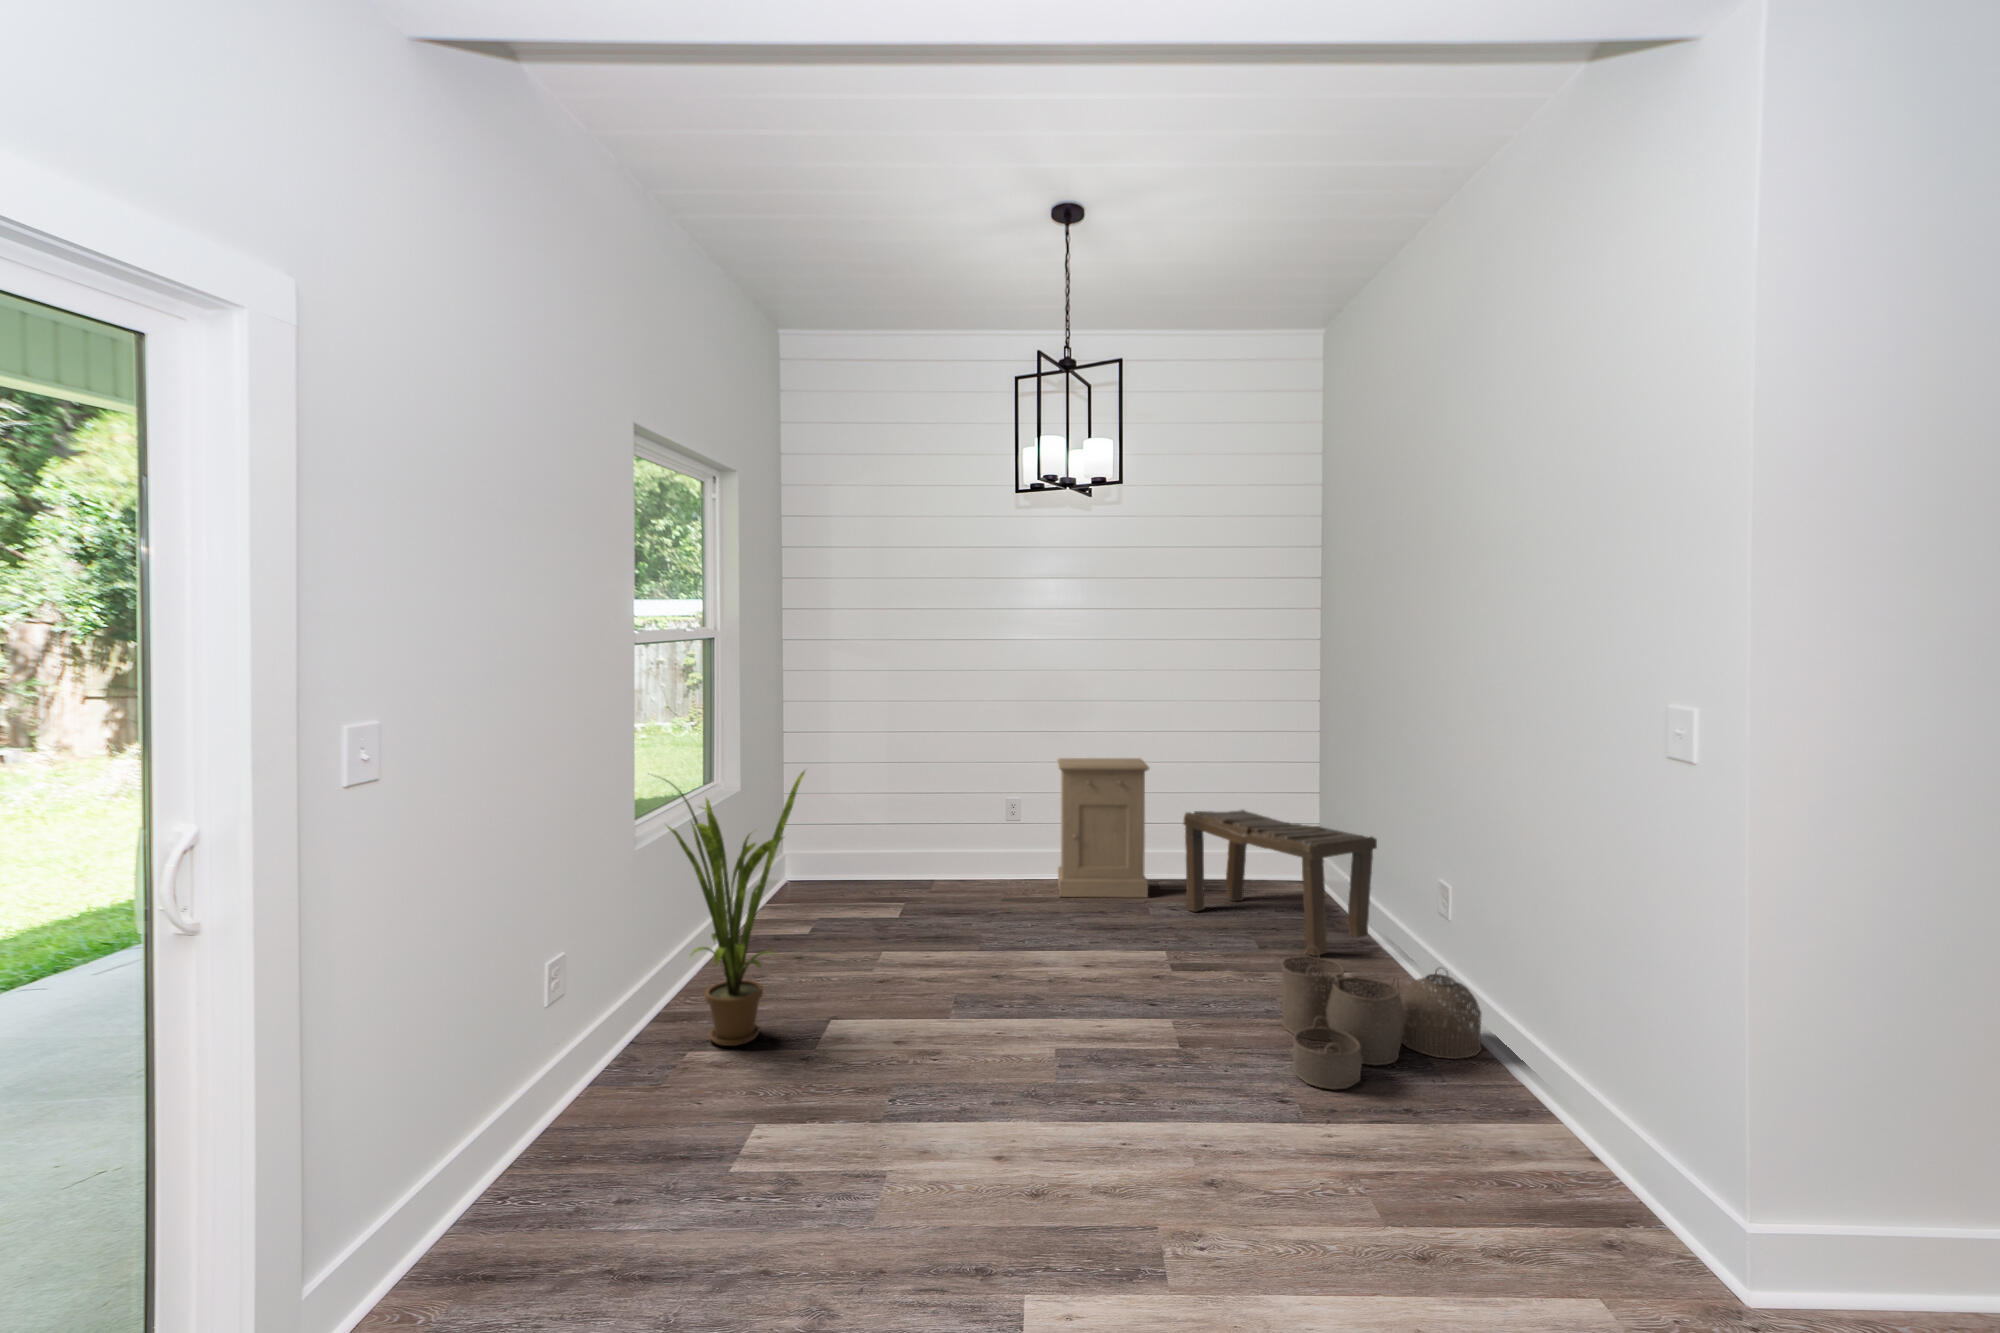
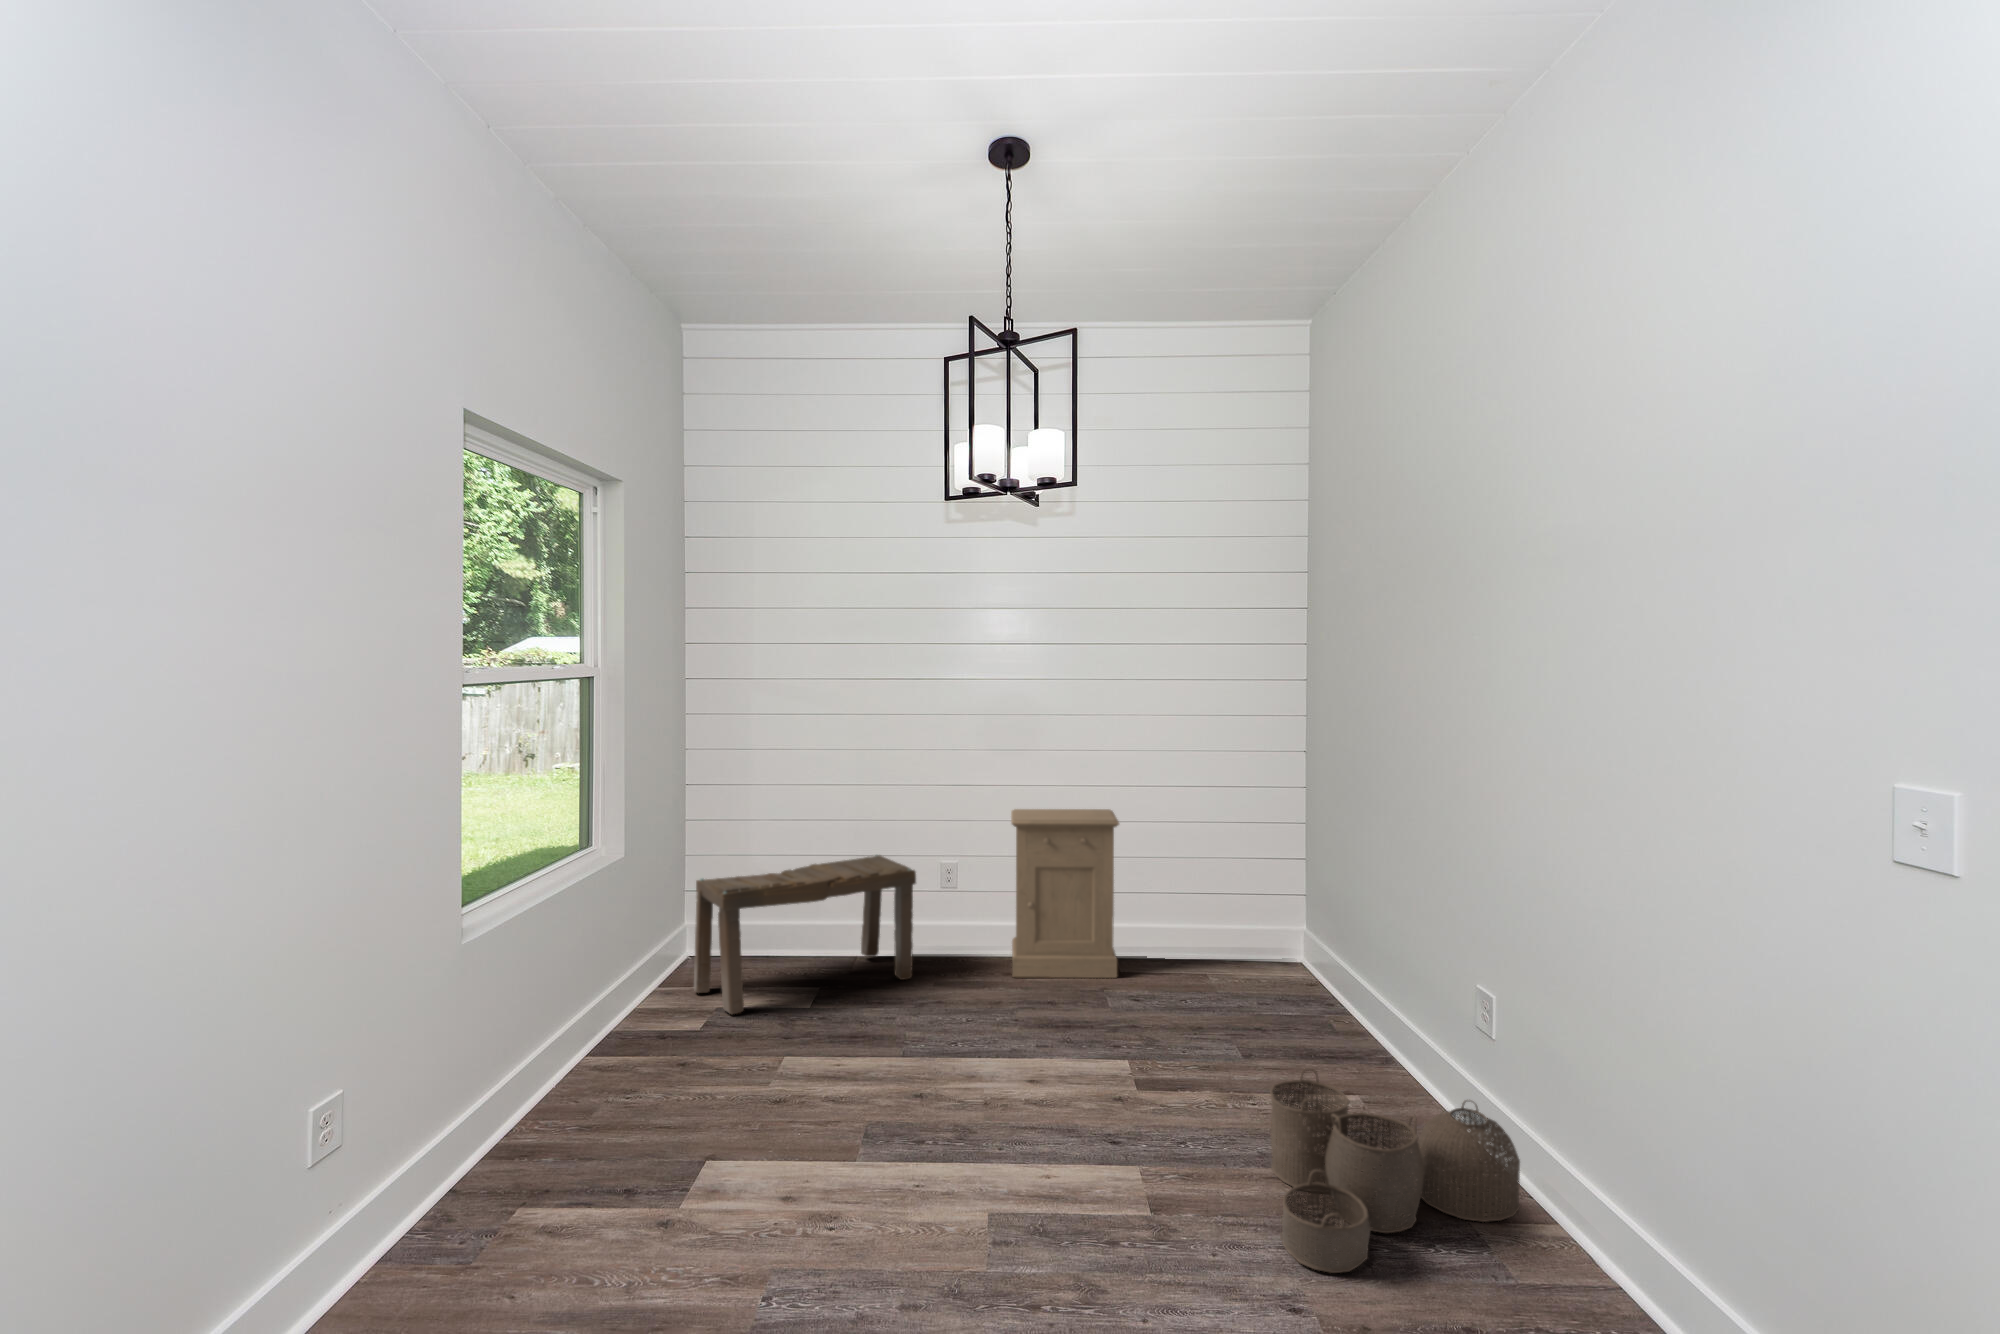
house plant: present [654,771,805,1046] -> none [464,846,678,1205]
bench: present [1184,810,1377,956] -> present [694,855,916,1014]

